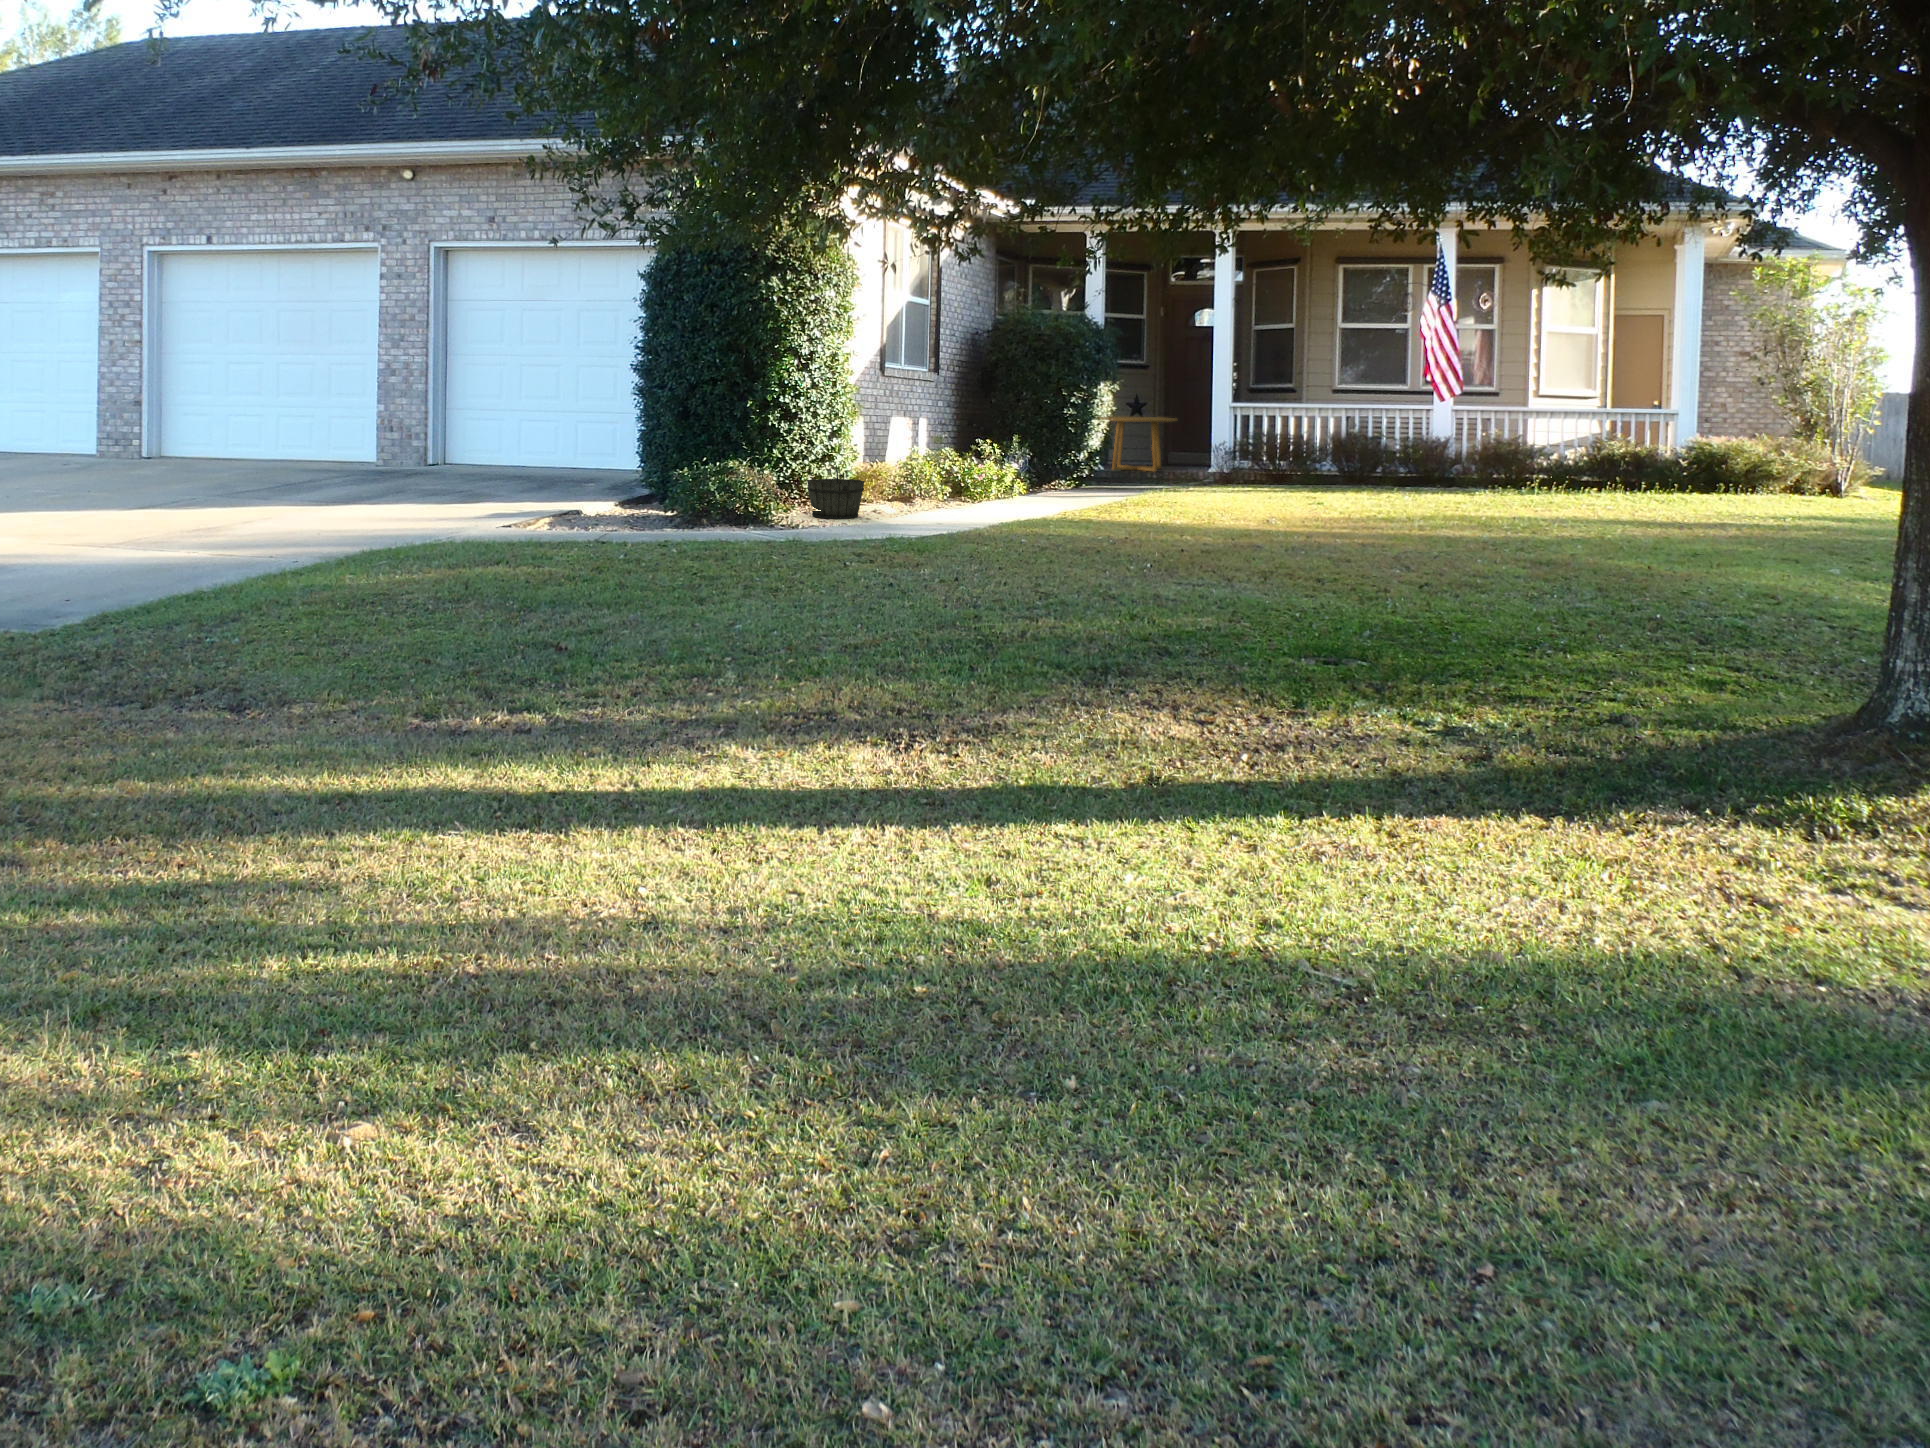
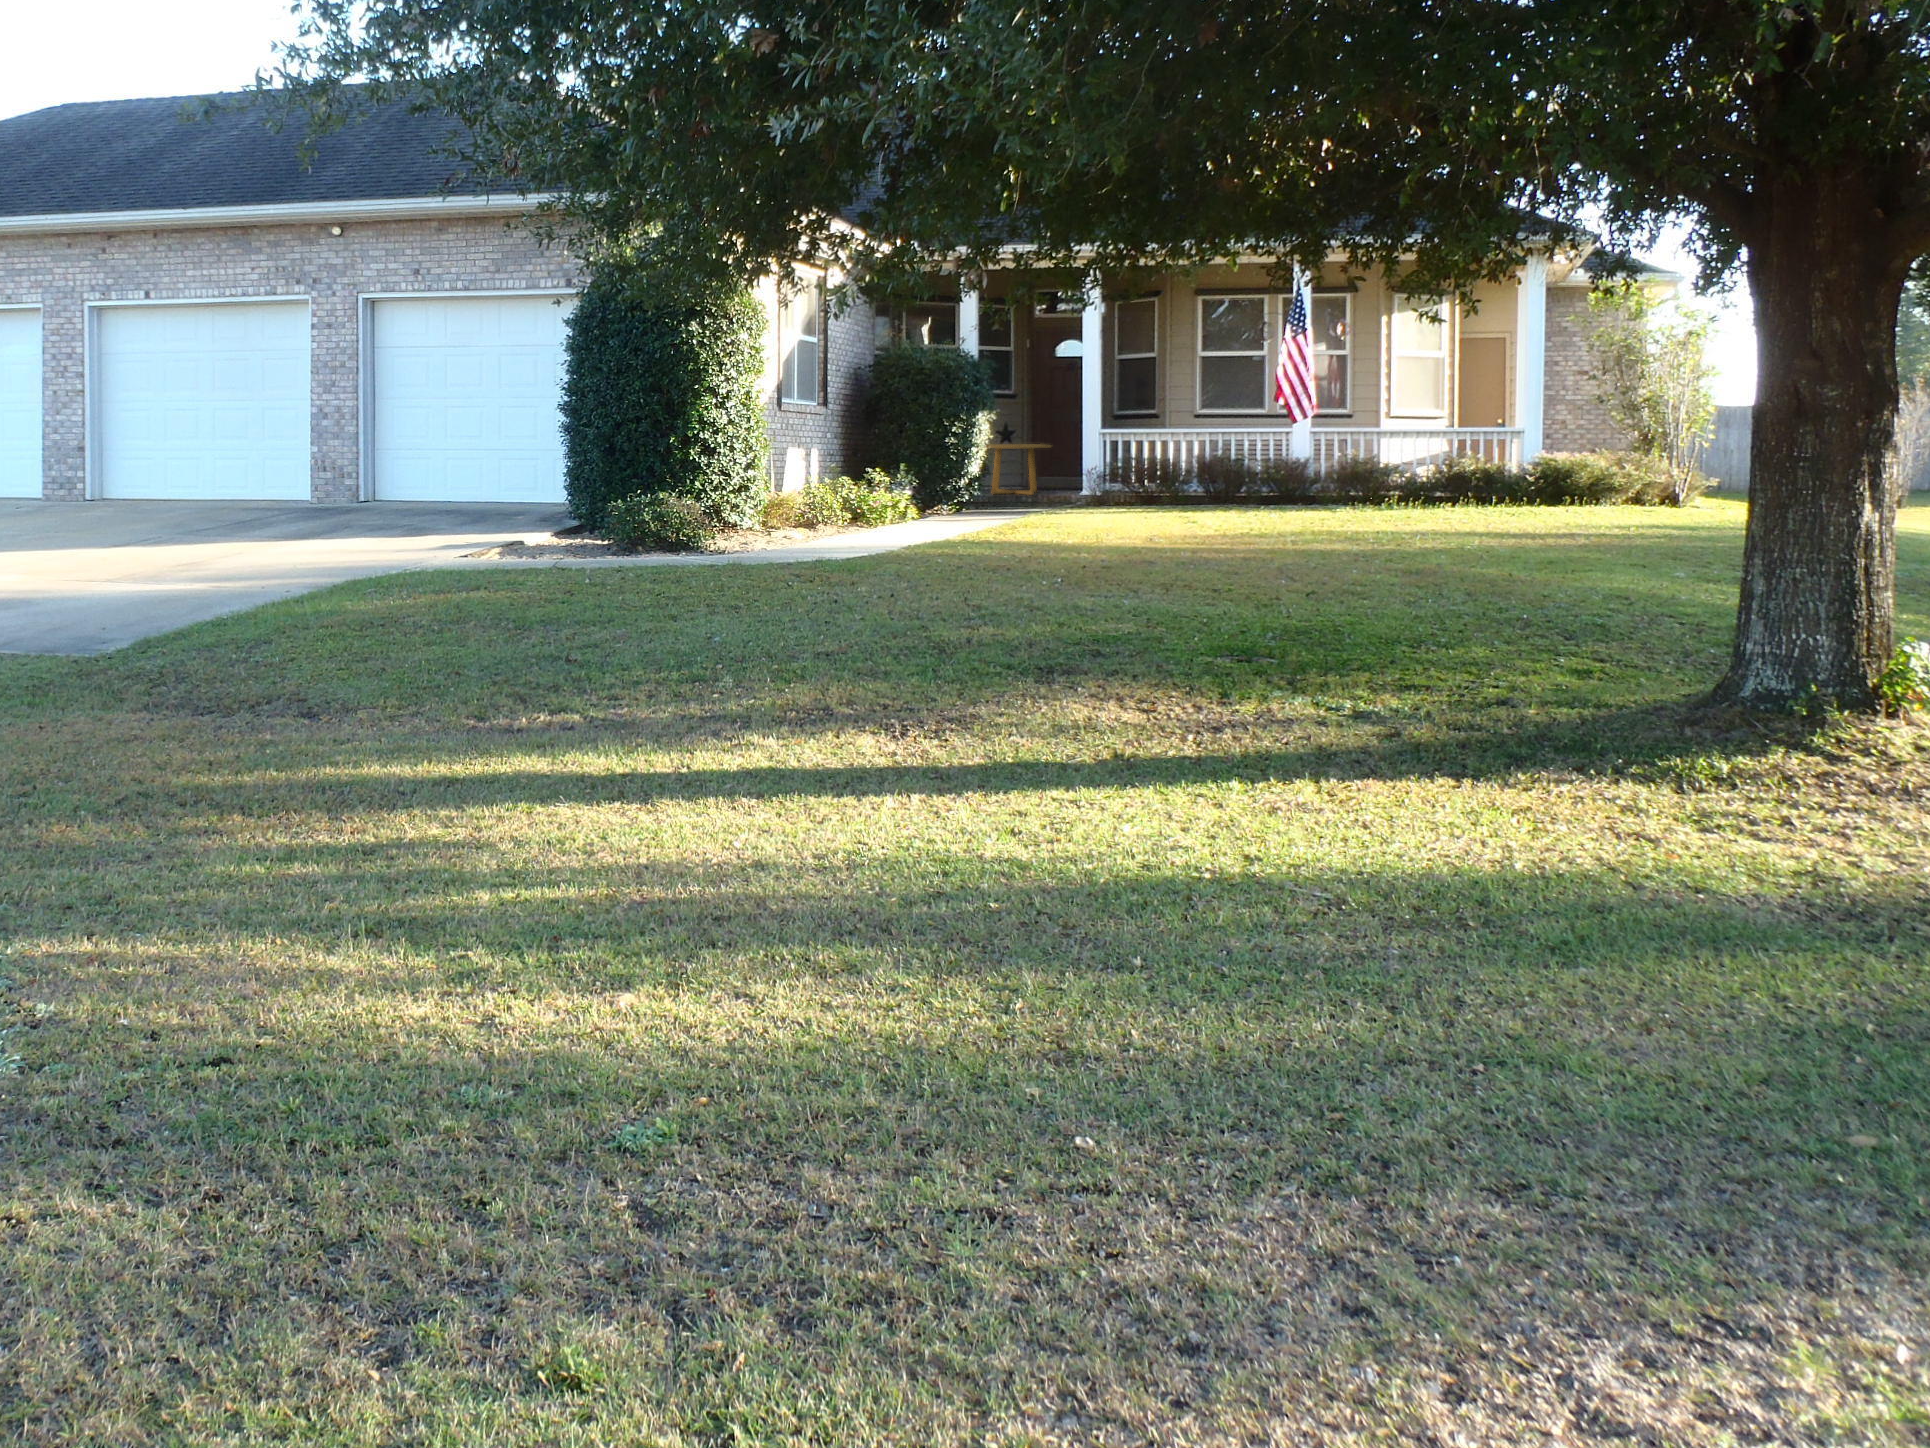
wooden bucket: present [807,467,865,519] -> none [728,496,781,543]

